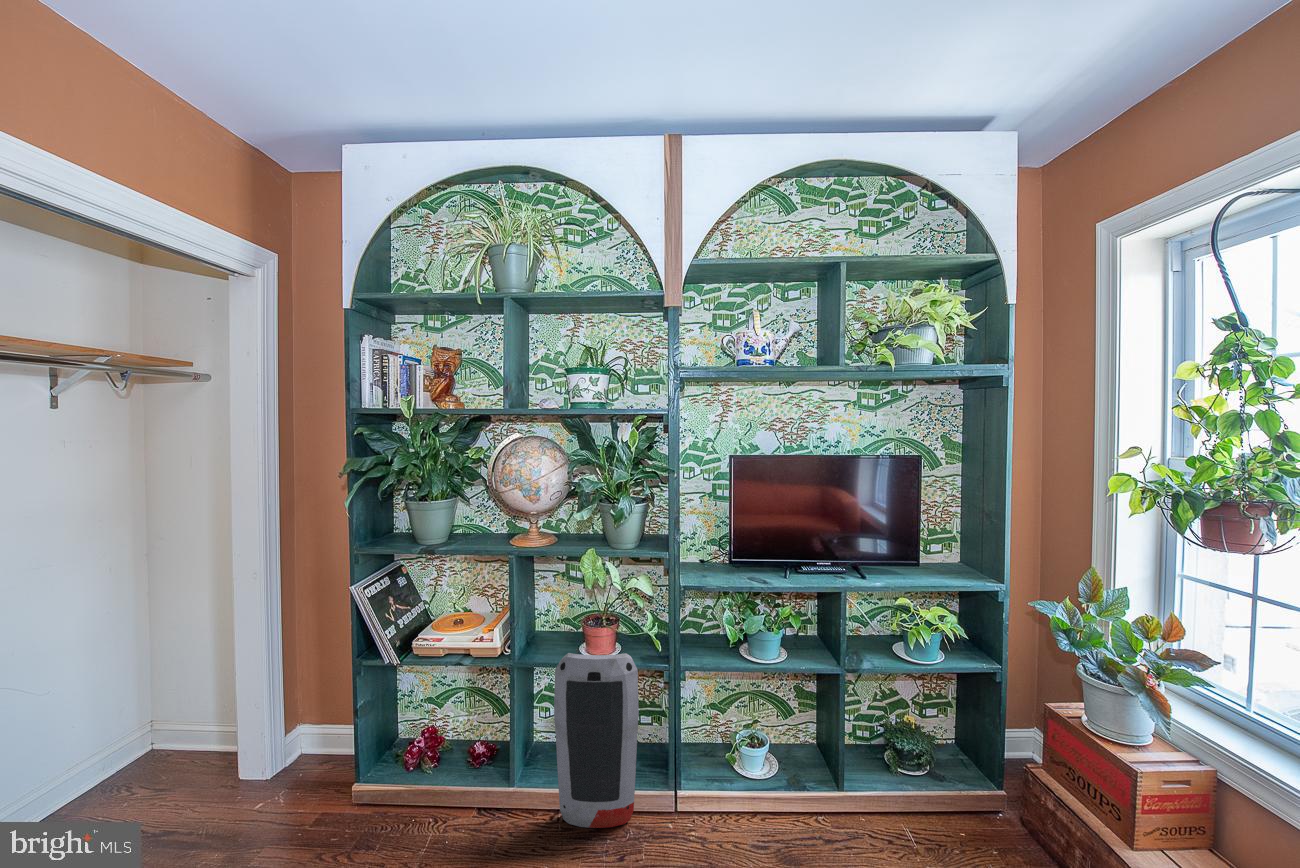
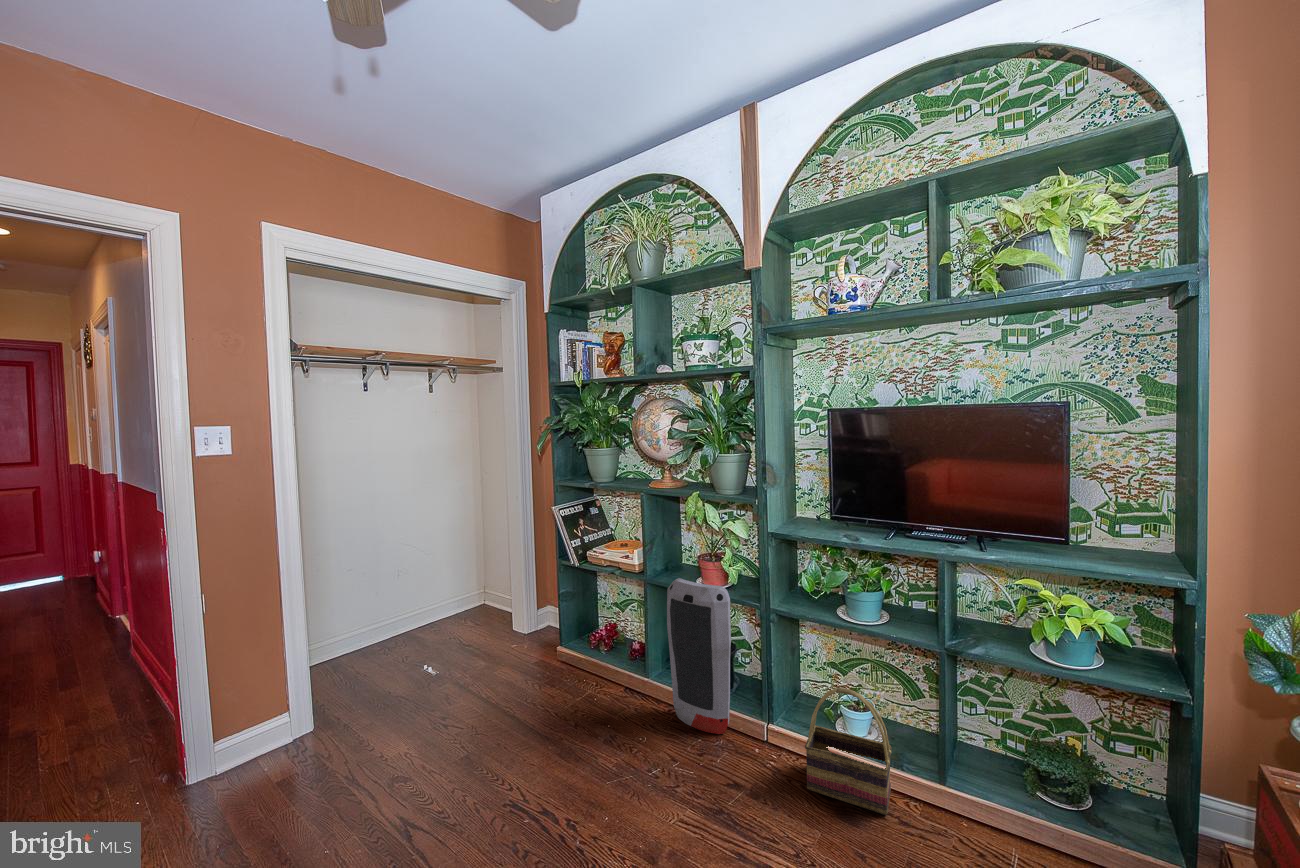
basket: none [728,730,812,846] -> present [805,688,892,815]

